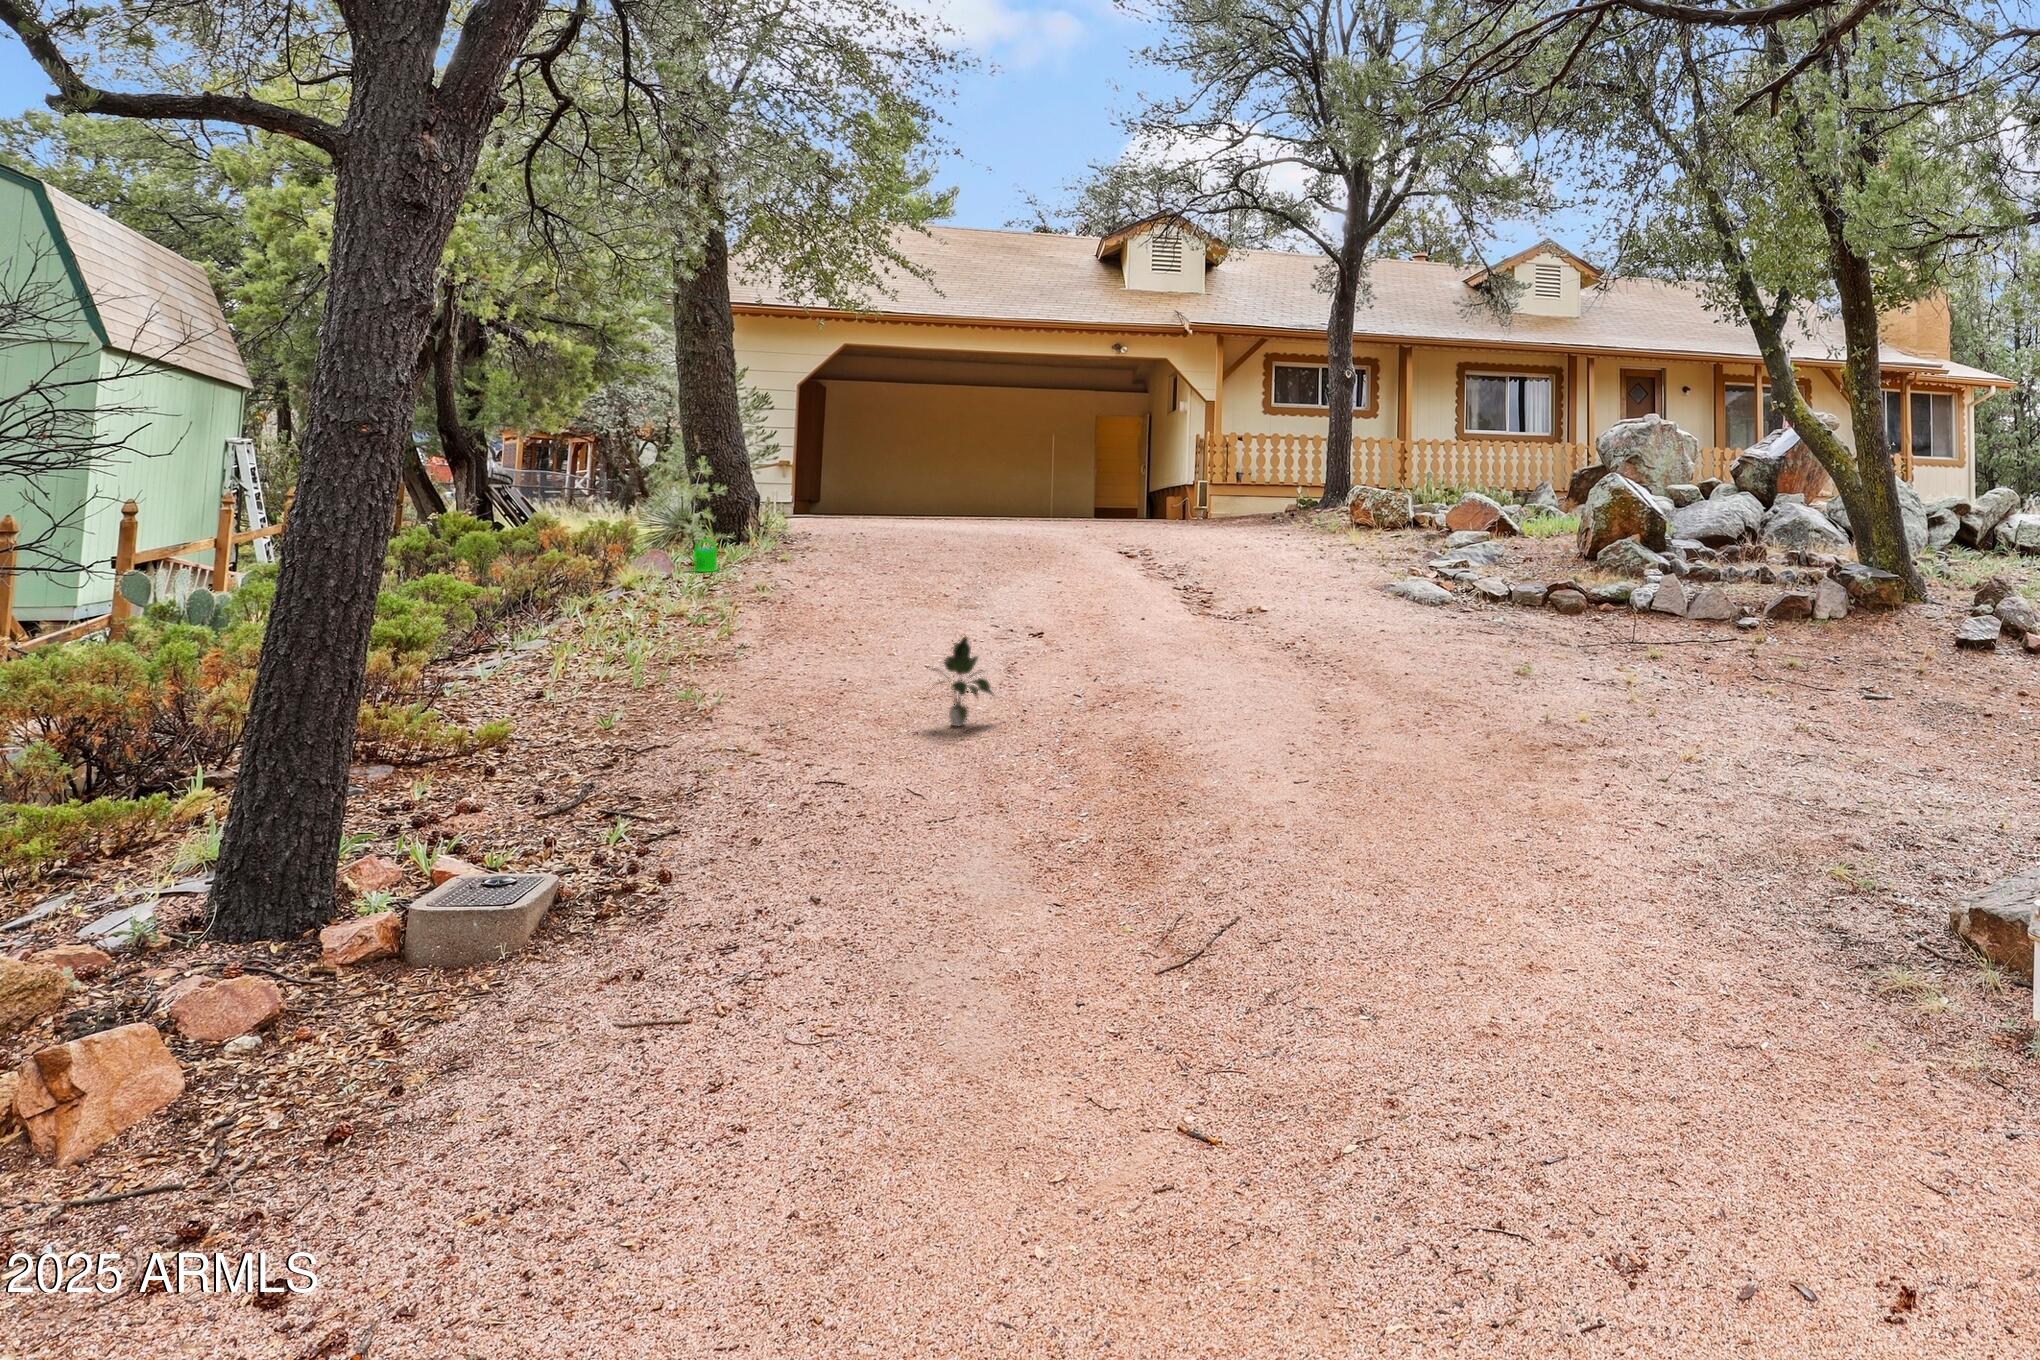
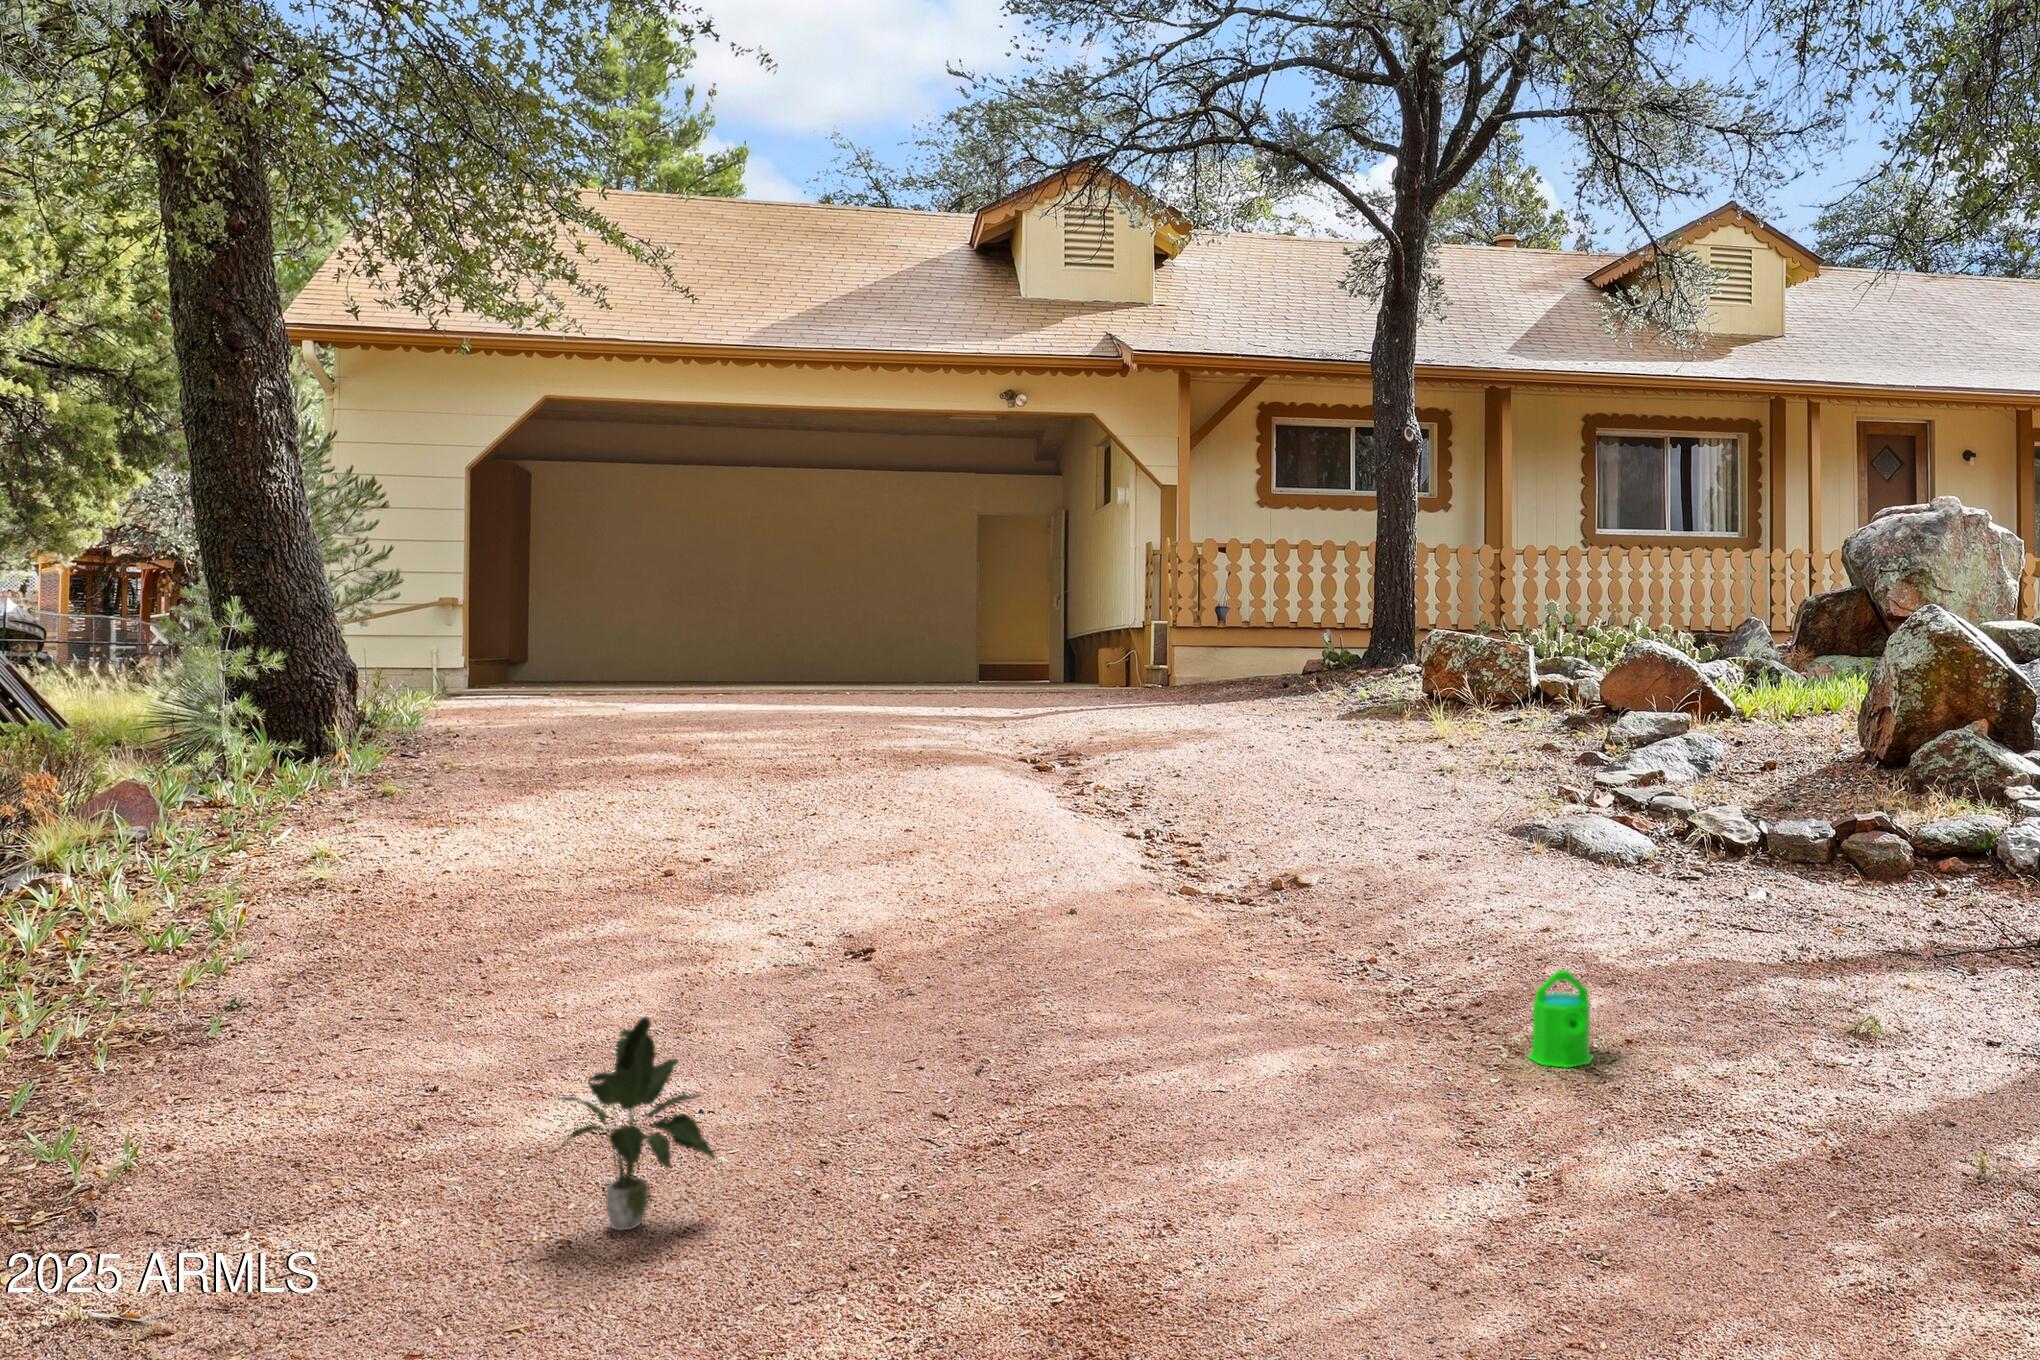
watering can: present [693,538,718,572] -> present [1528,970,1593,1068]

